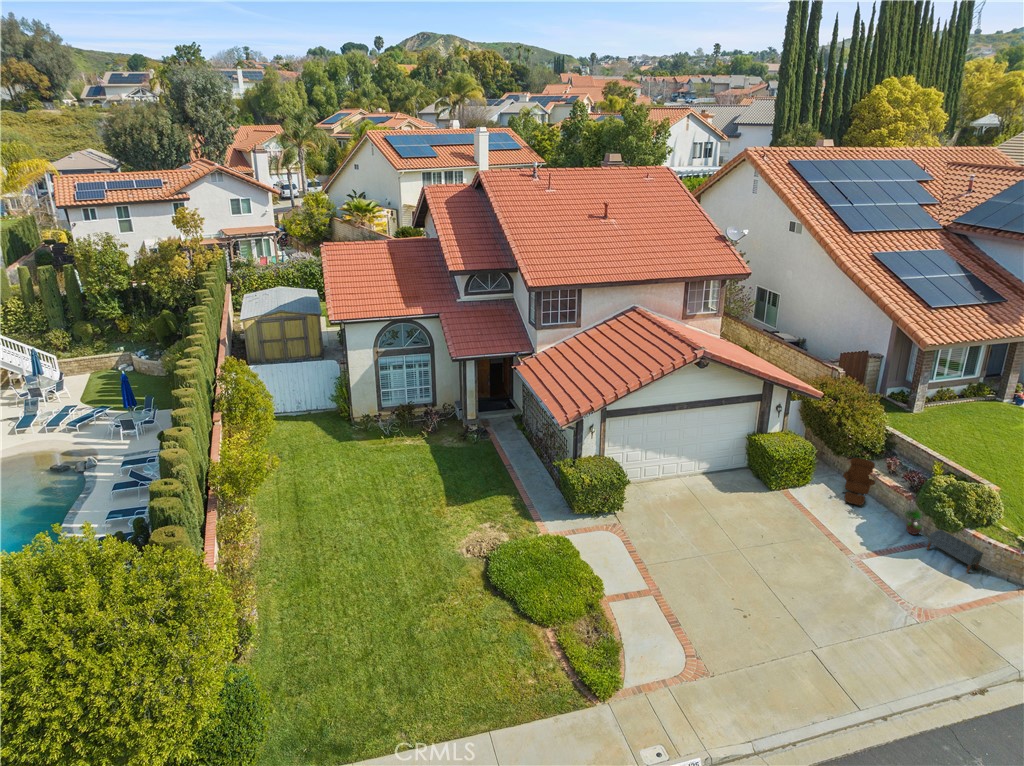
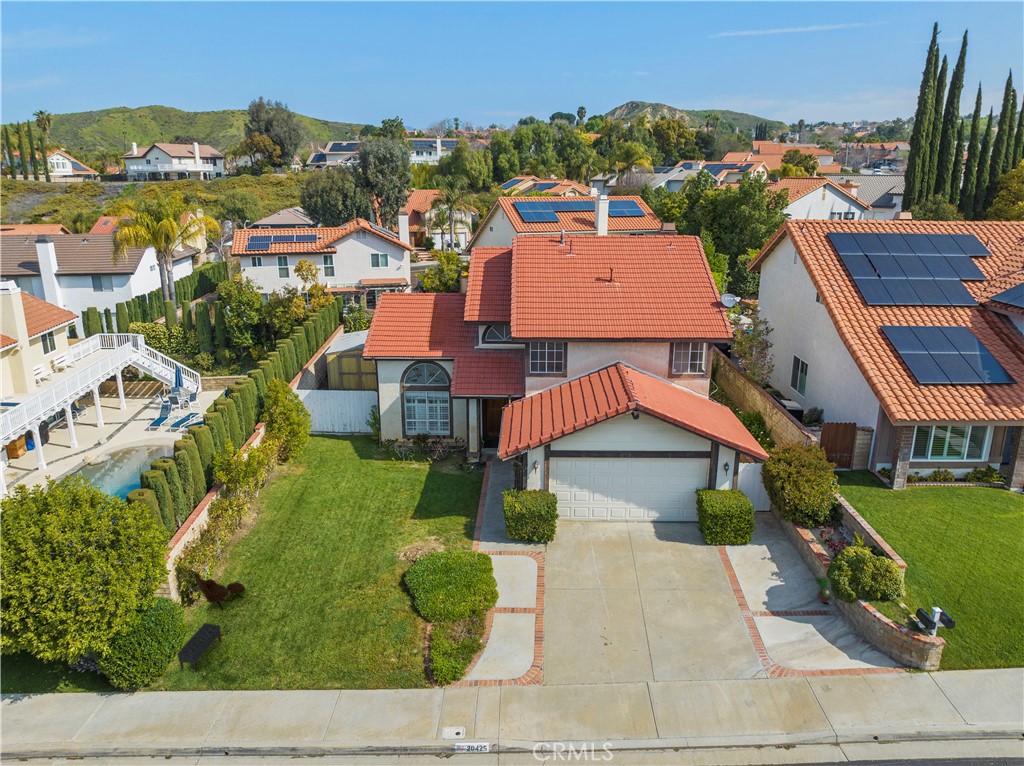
lounge chair: present [843,458,875,508] -> present [194,572,246,610]
bench: present [927,530,983,573] -> present [177,623,222,672]

